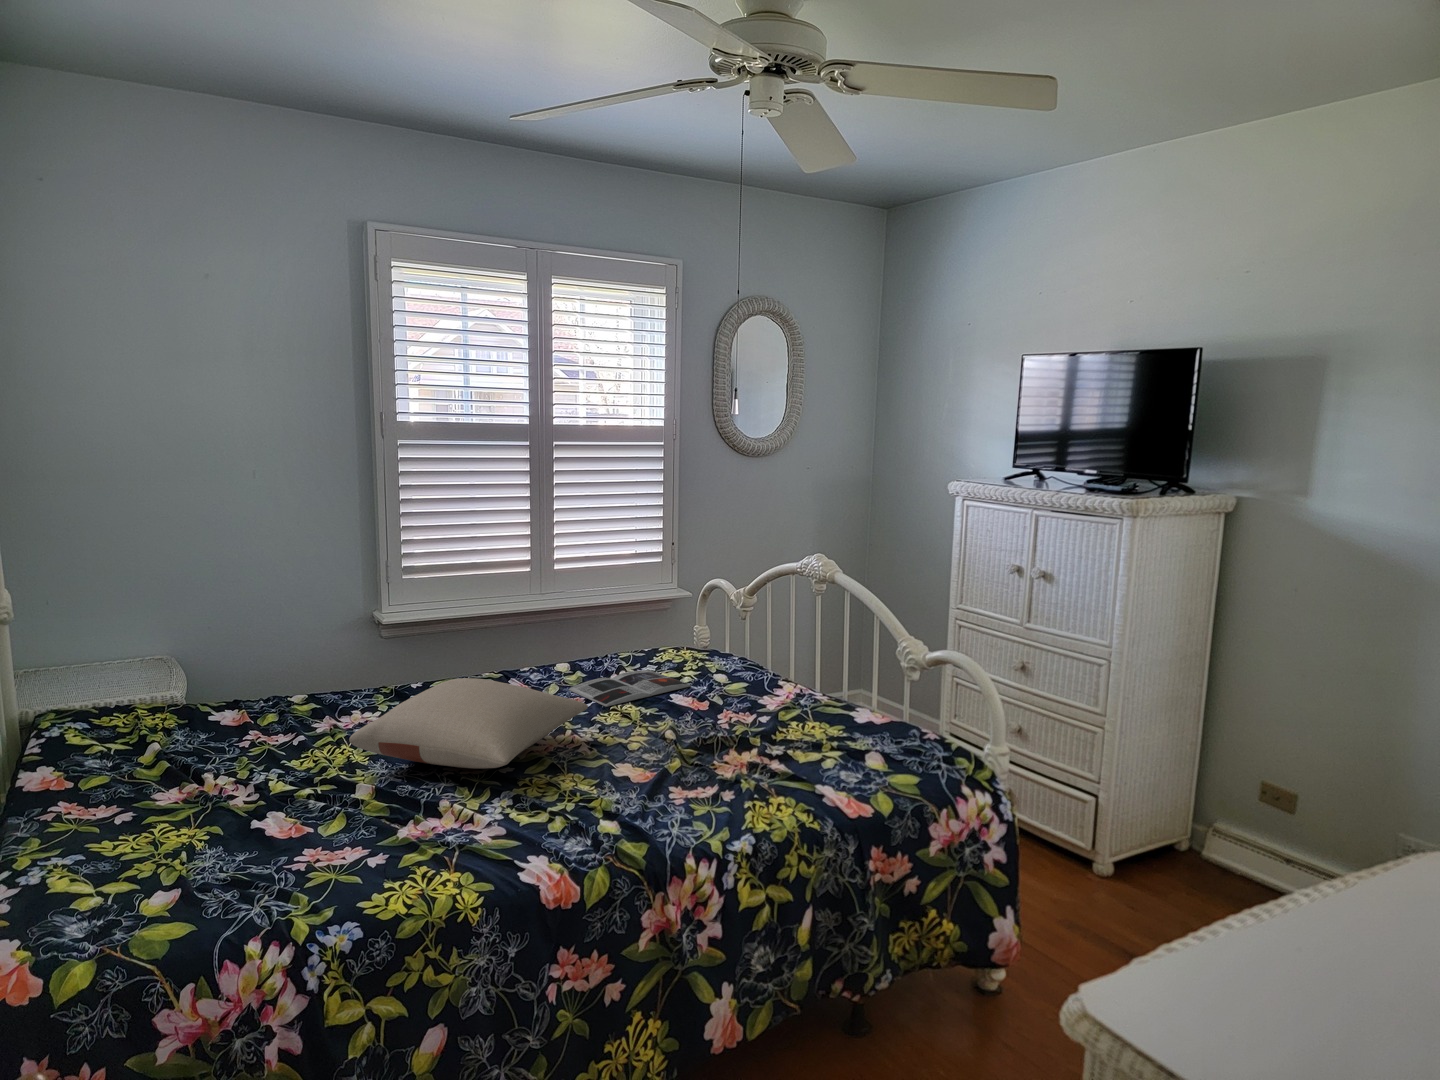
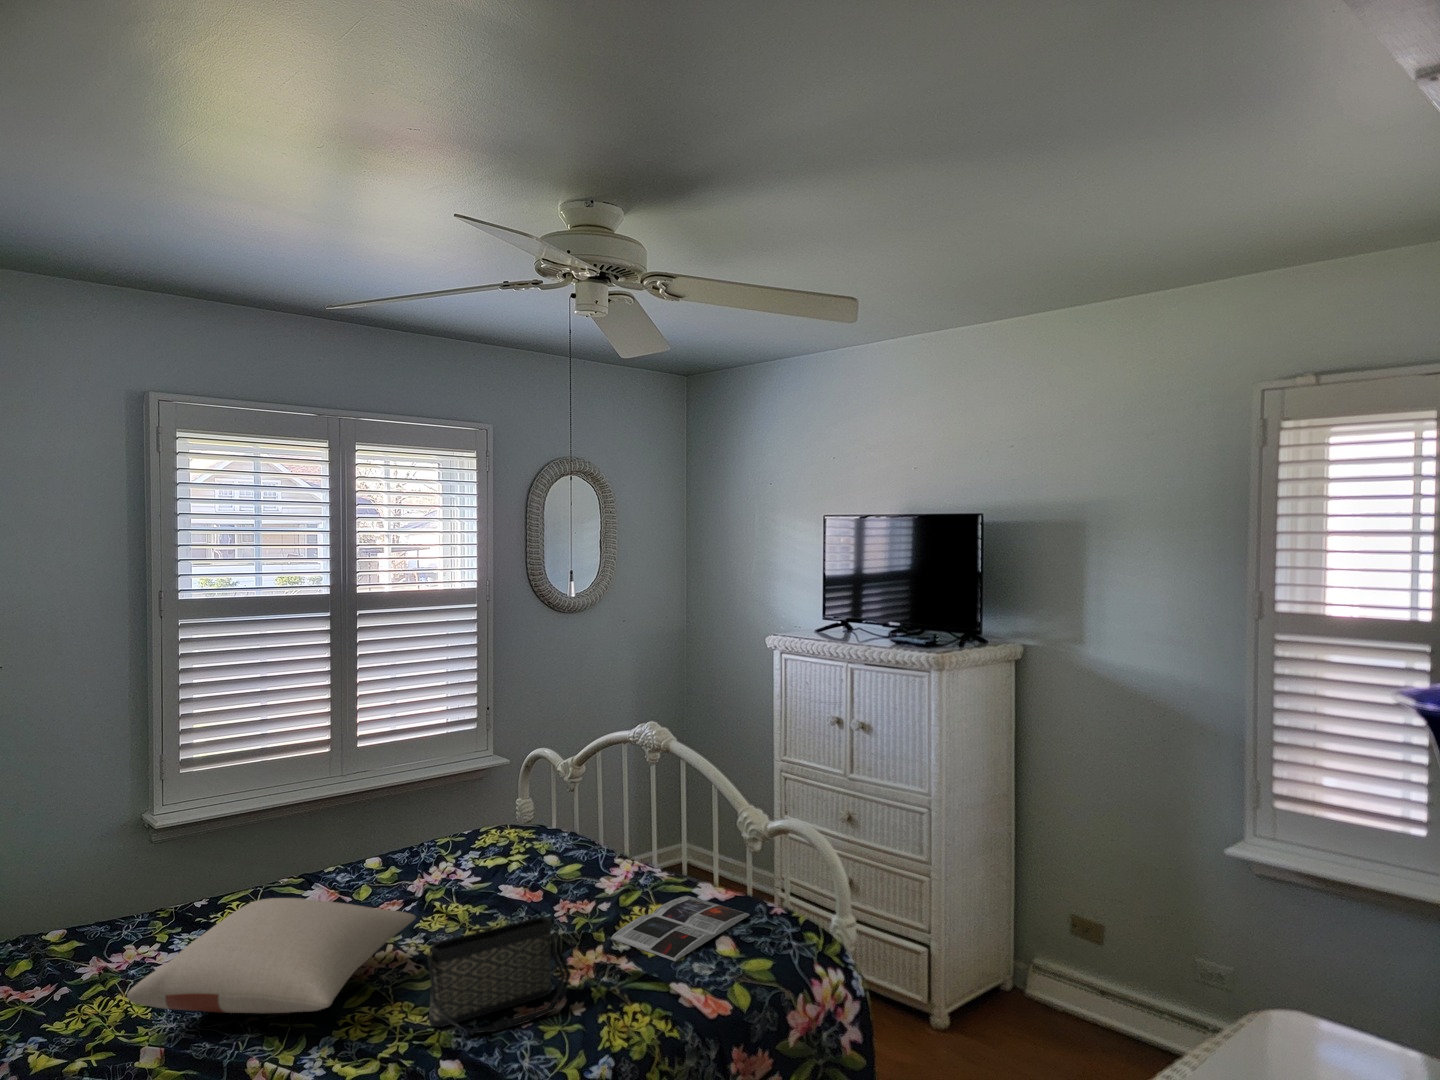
magazine: present [569,670,691,707] -> present [611,896,750,961]
handbag: none [590,712,721,804] -> present [427,917,571,1033]

